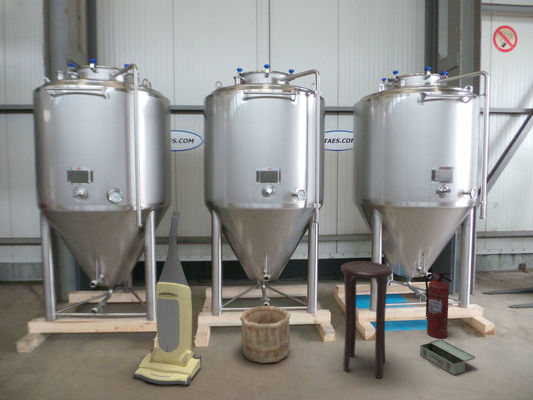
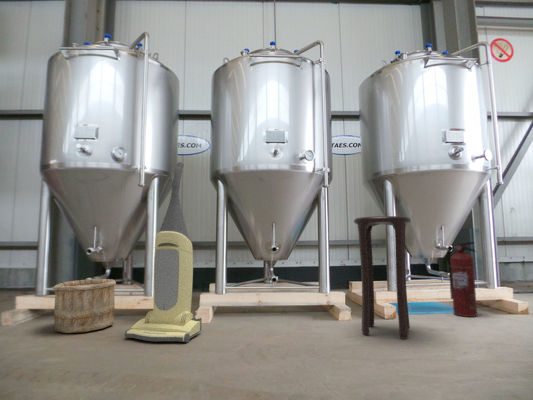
wooden bucket: present [240,306,290,363] -> present [53,279,116,333]
toolbox: present [420,340,475,375] -> none [448,311,513,337]

